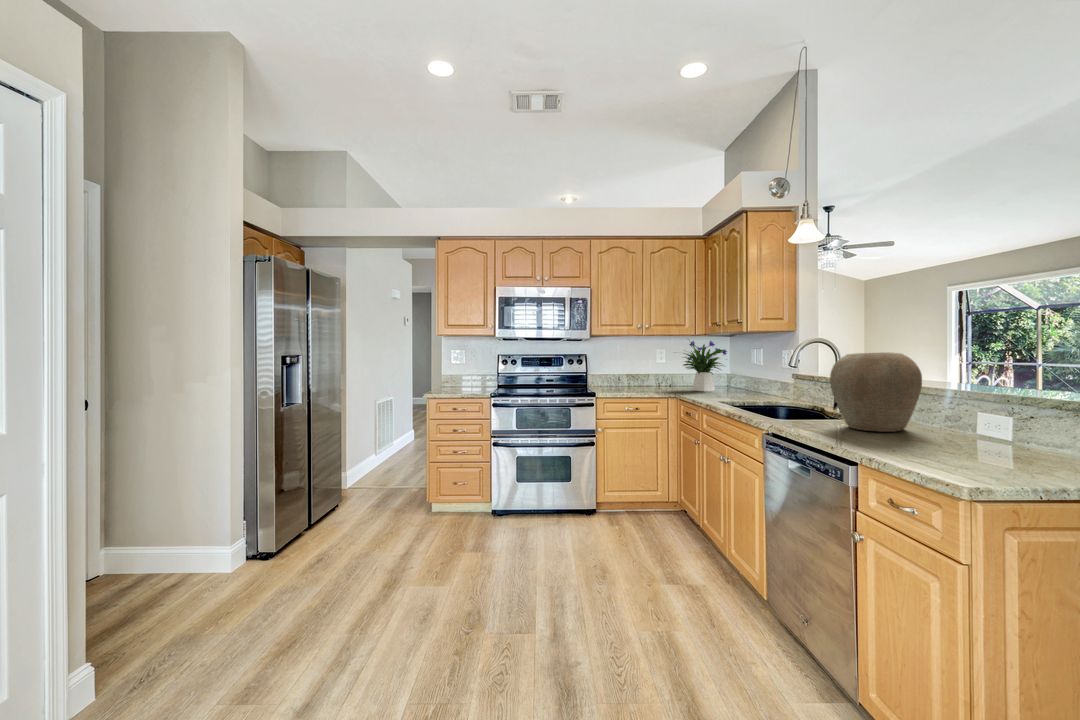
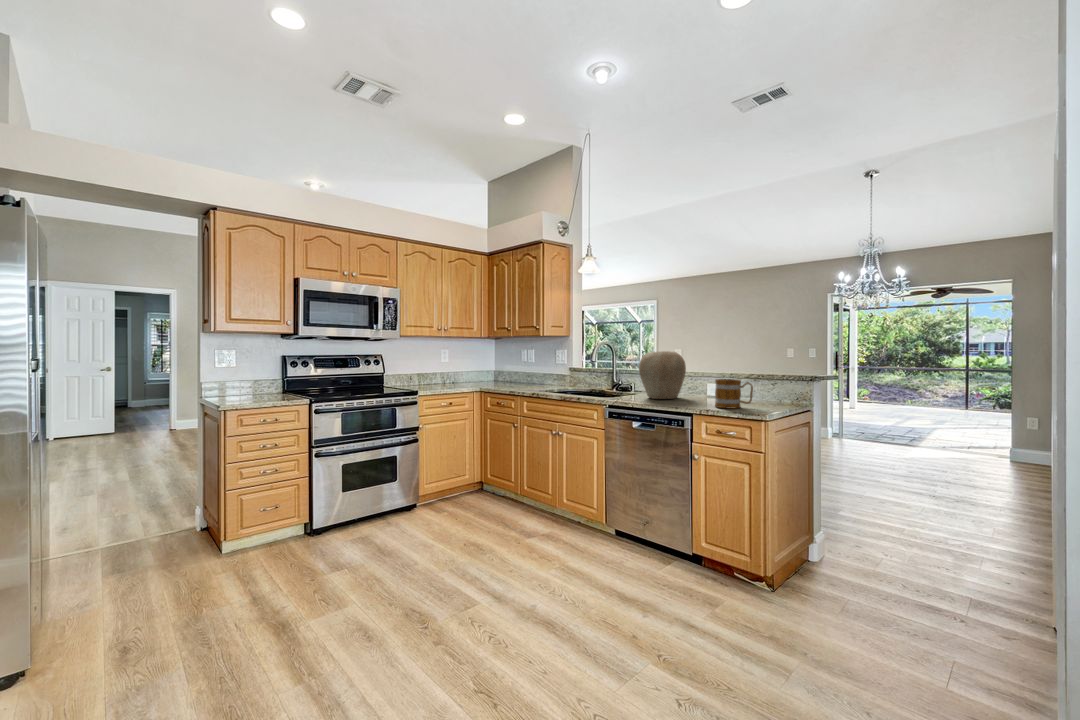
flower arrangement: present [683,341,727,391] -> none [471,340,515,386]
mug: none [929,406,1019,467] -> present [715,379,753,408]

